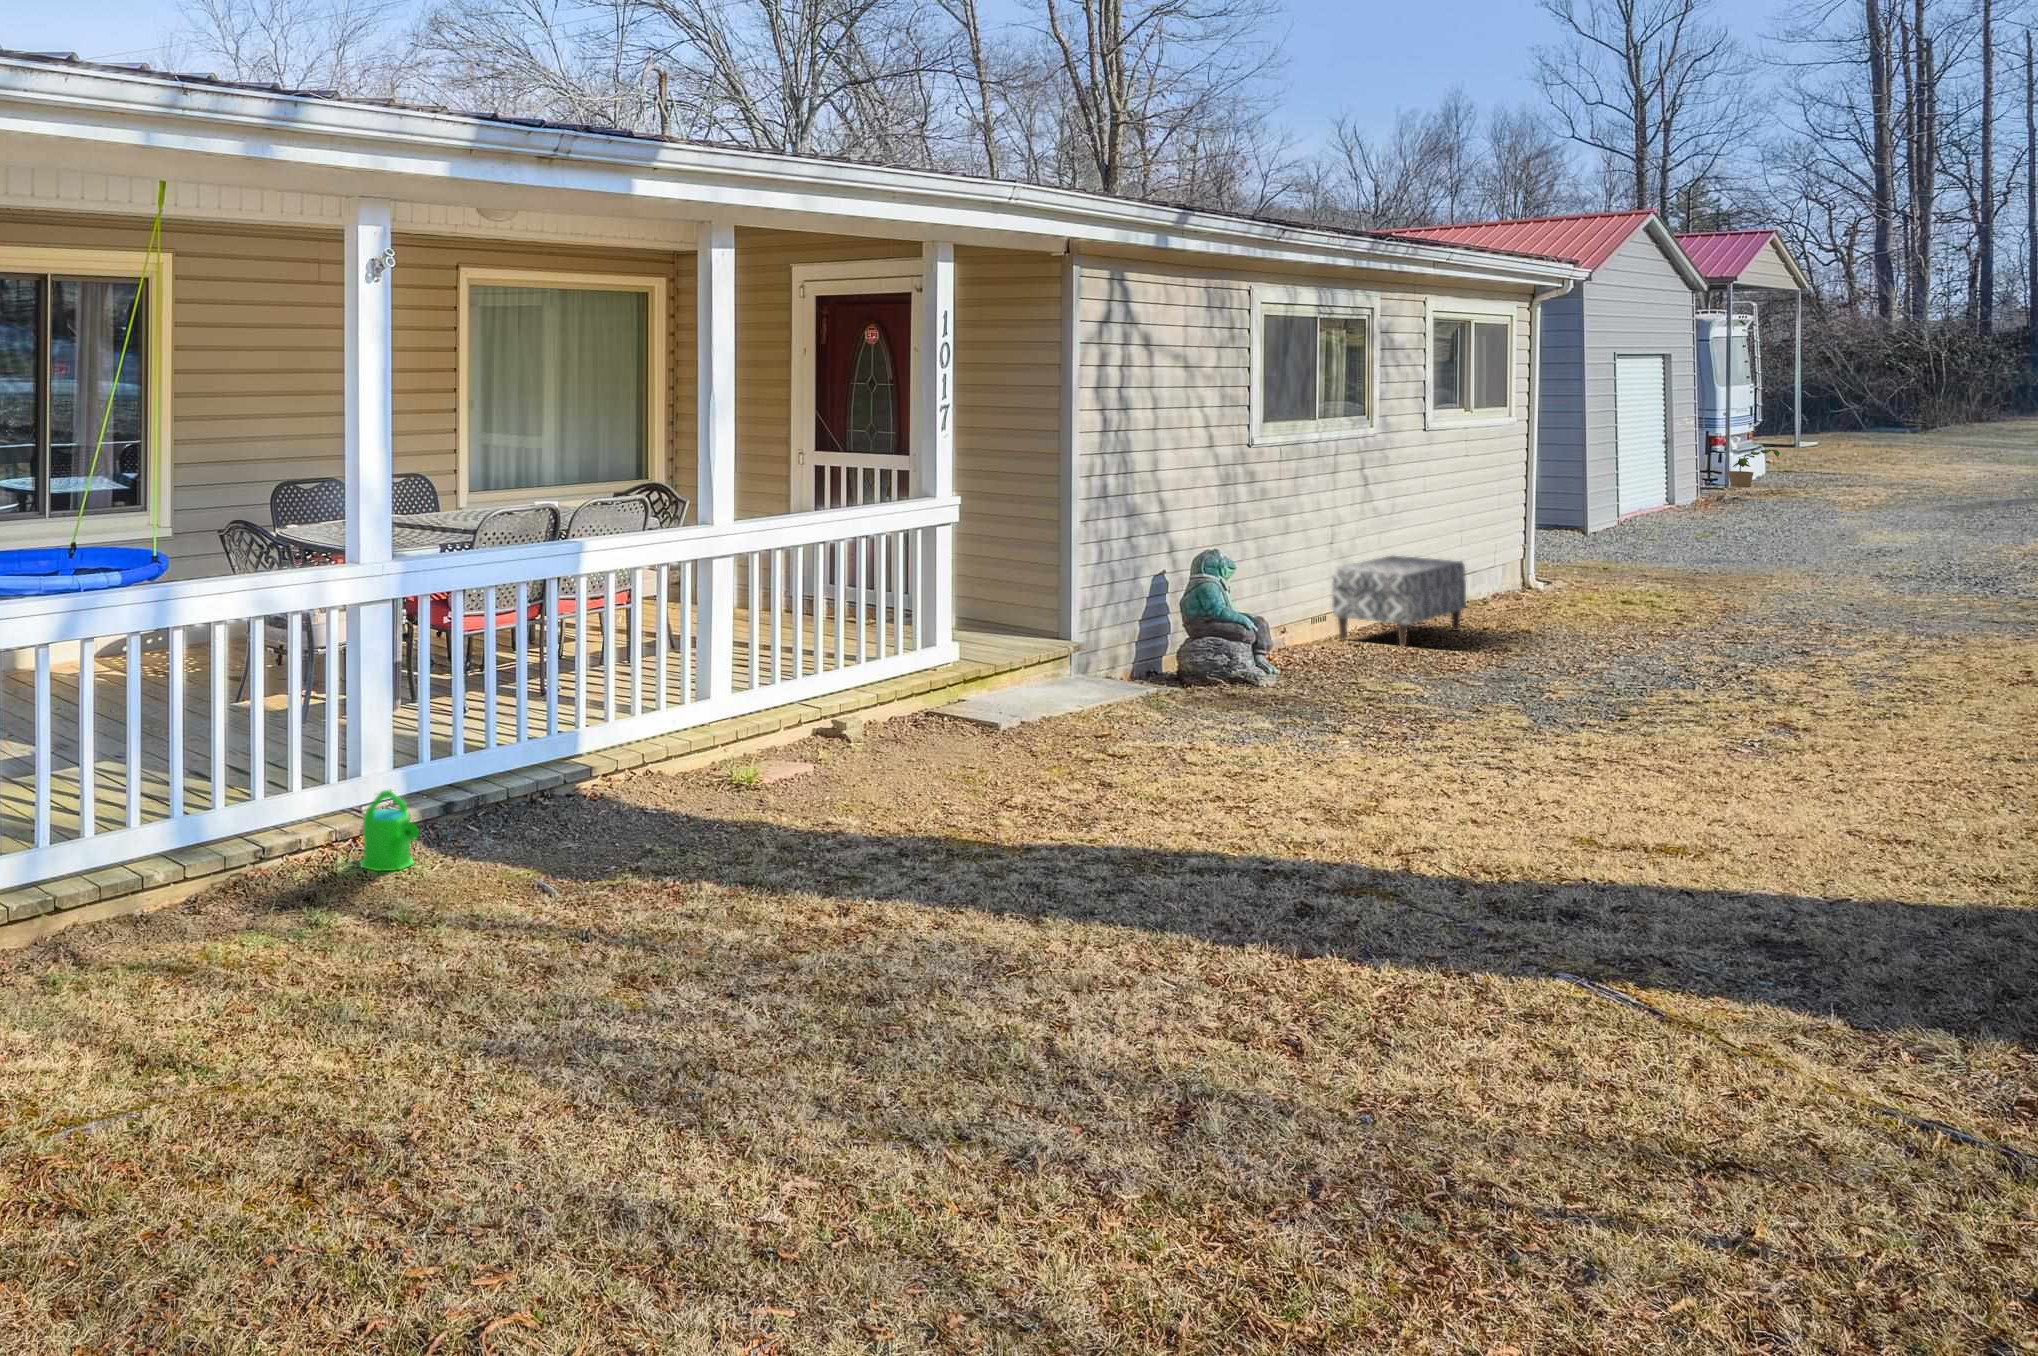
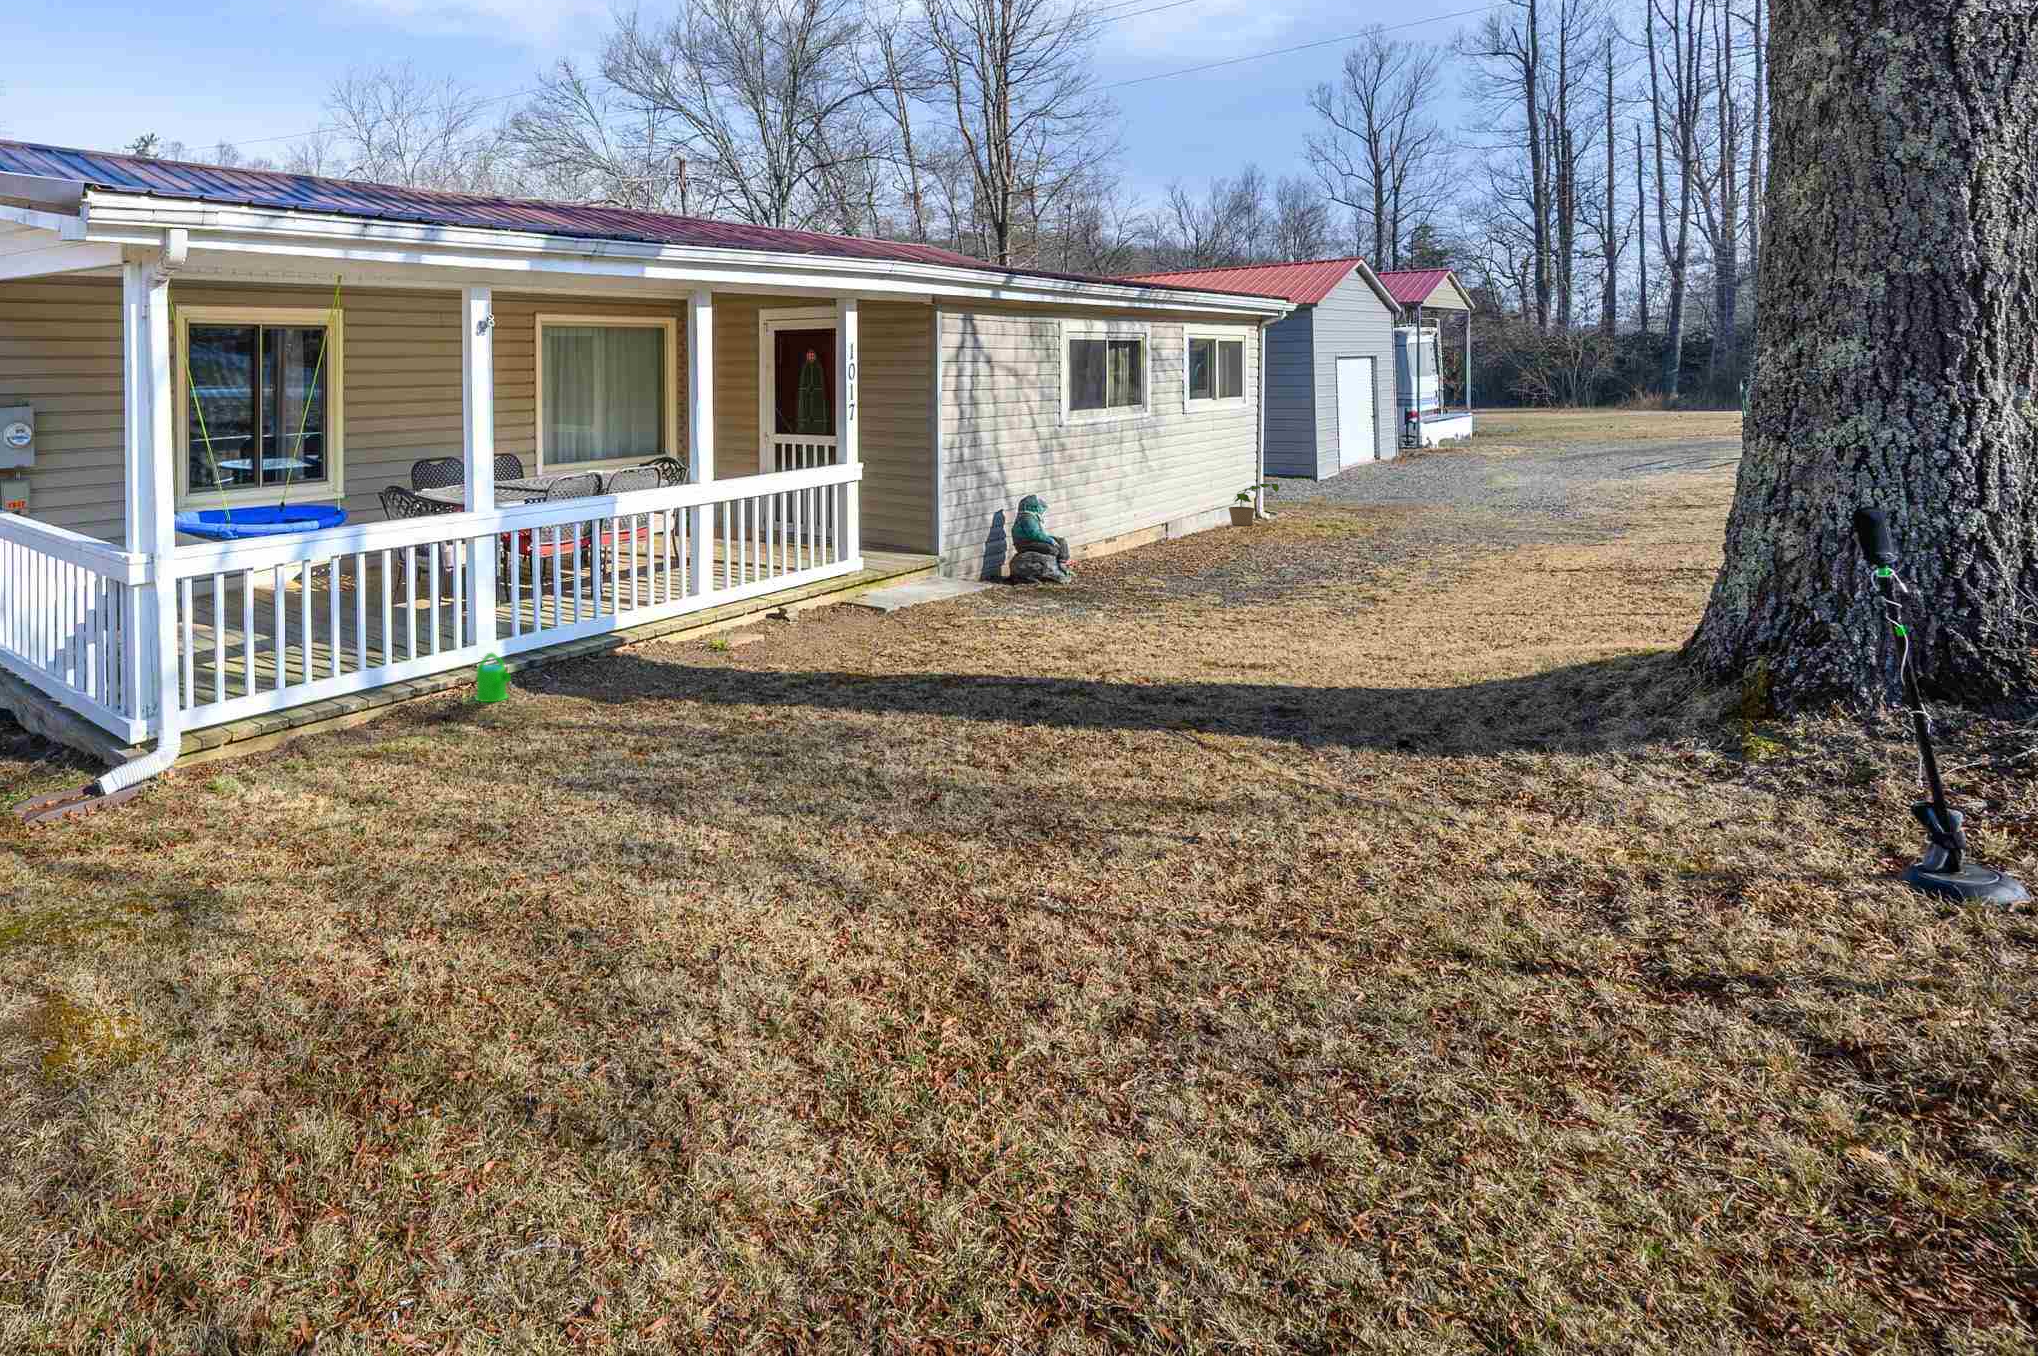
potted plant: present [1728,450,1780,487] -> present [1229,483,1279,525]
bench: present [1332,556,1466,646] -> none [1120,496,1208,557]

